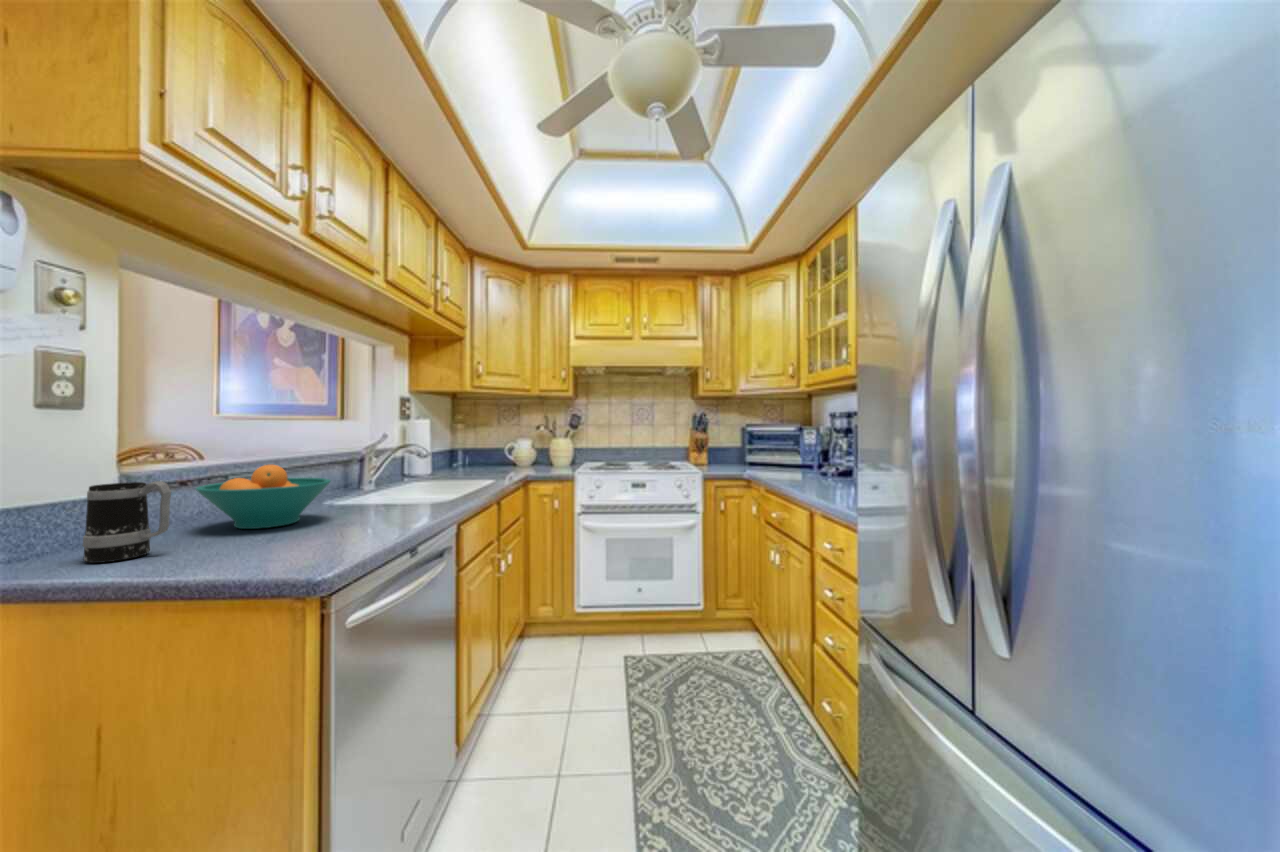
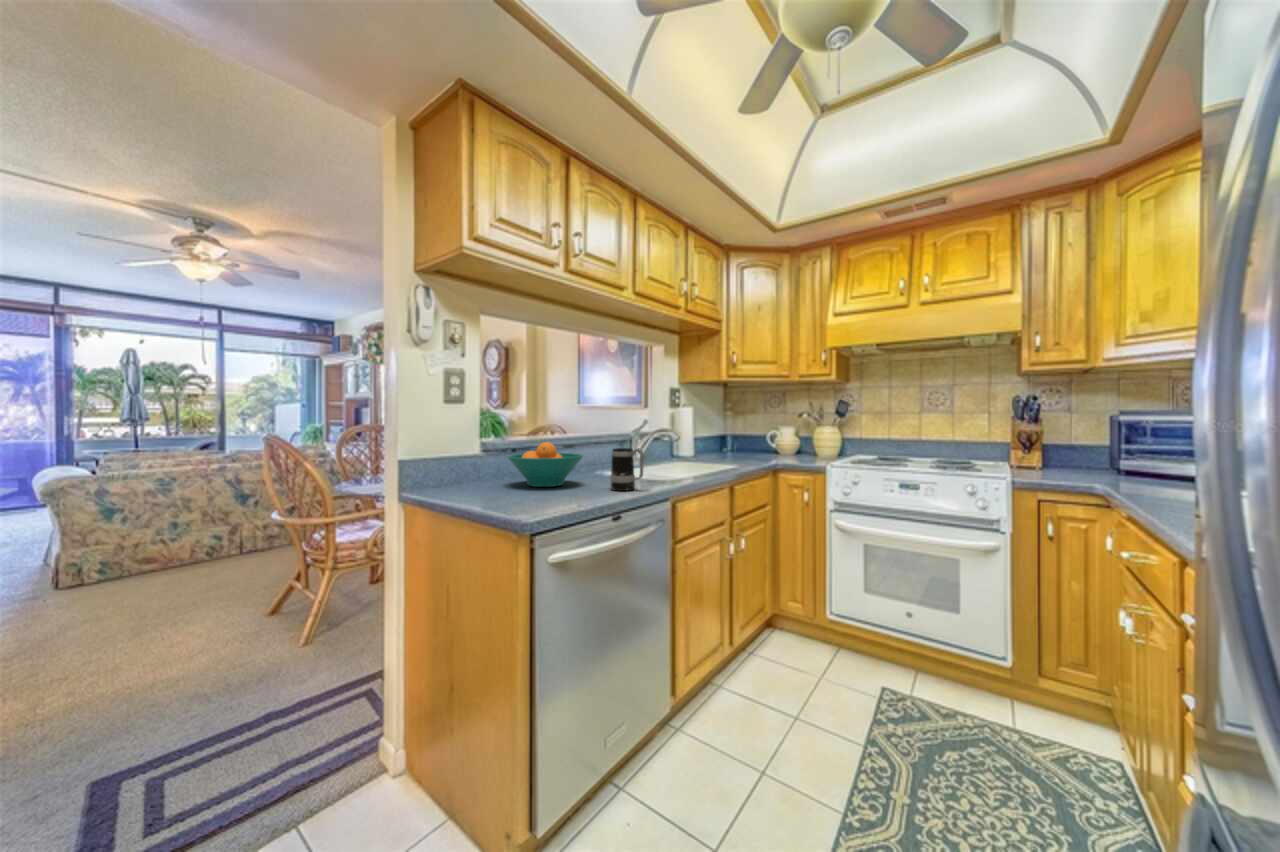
mug: present [83,481,171,563] -> present [611,448,644,491]

